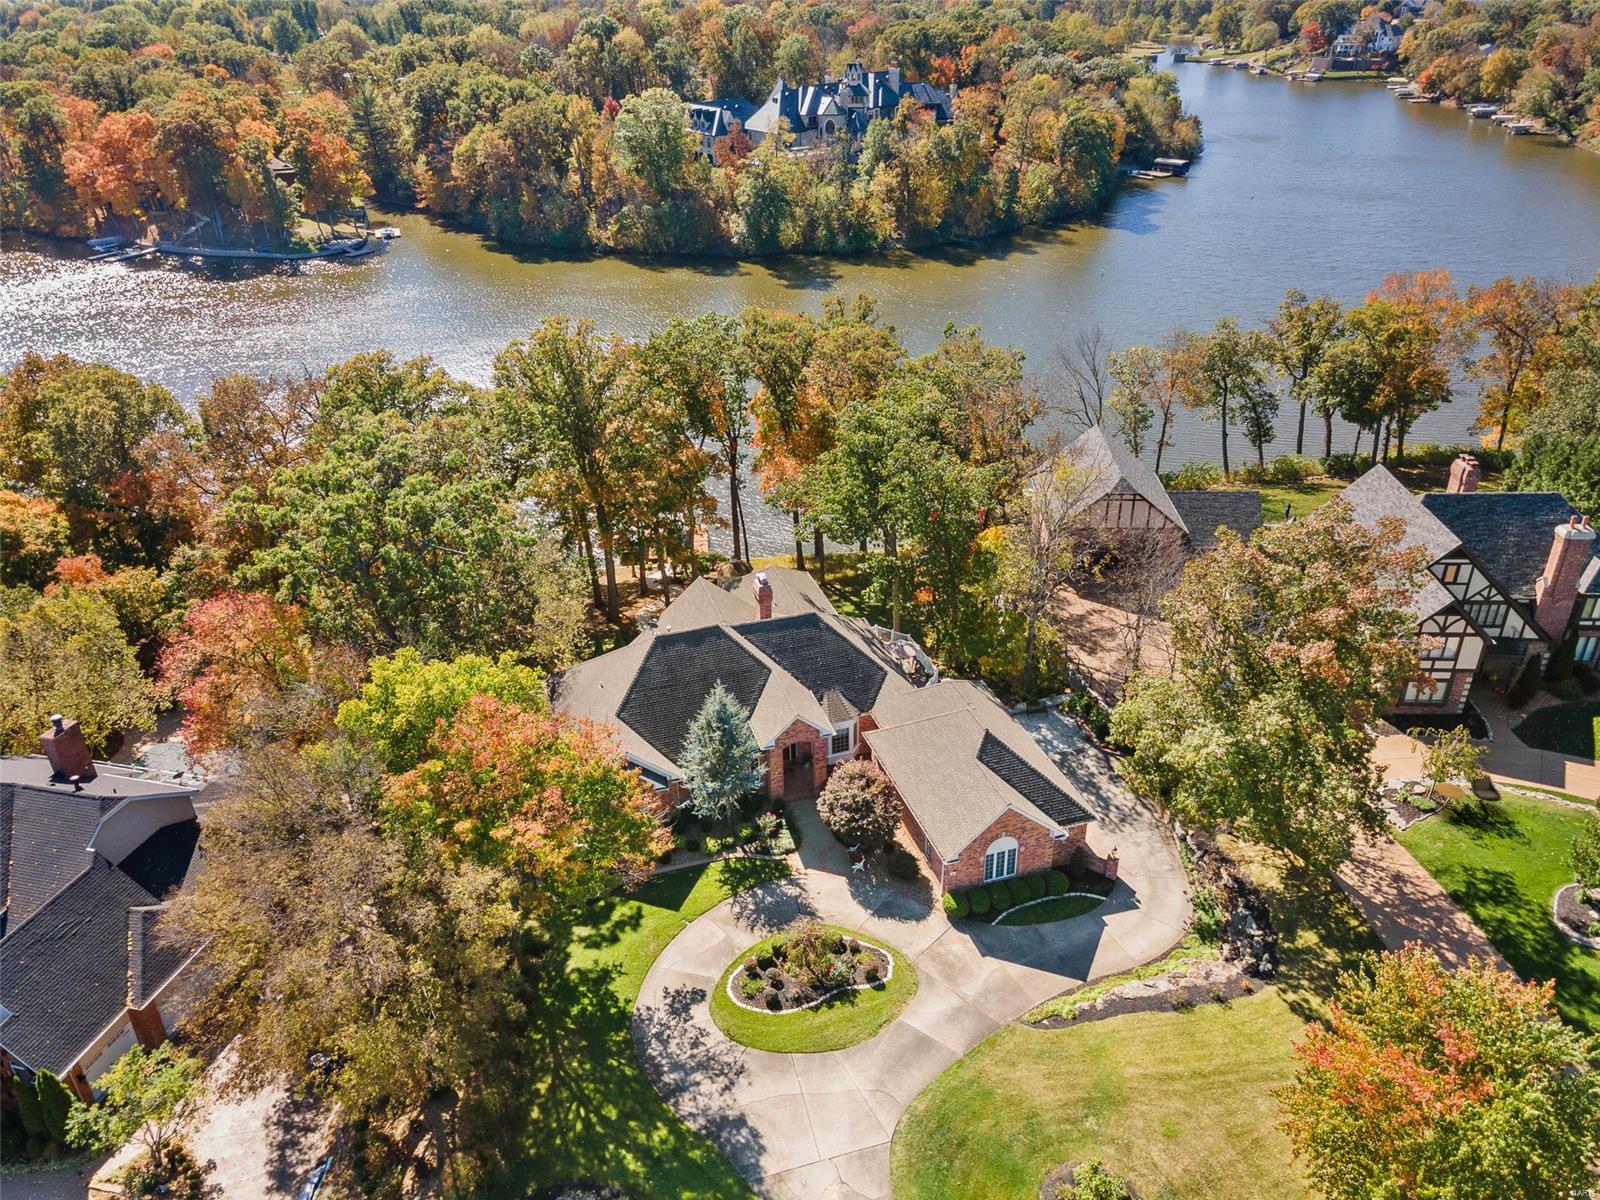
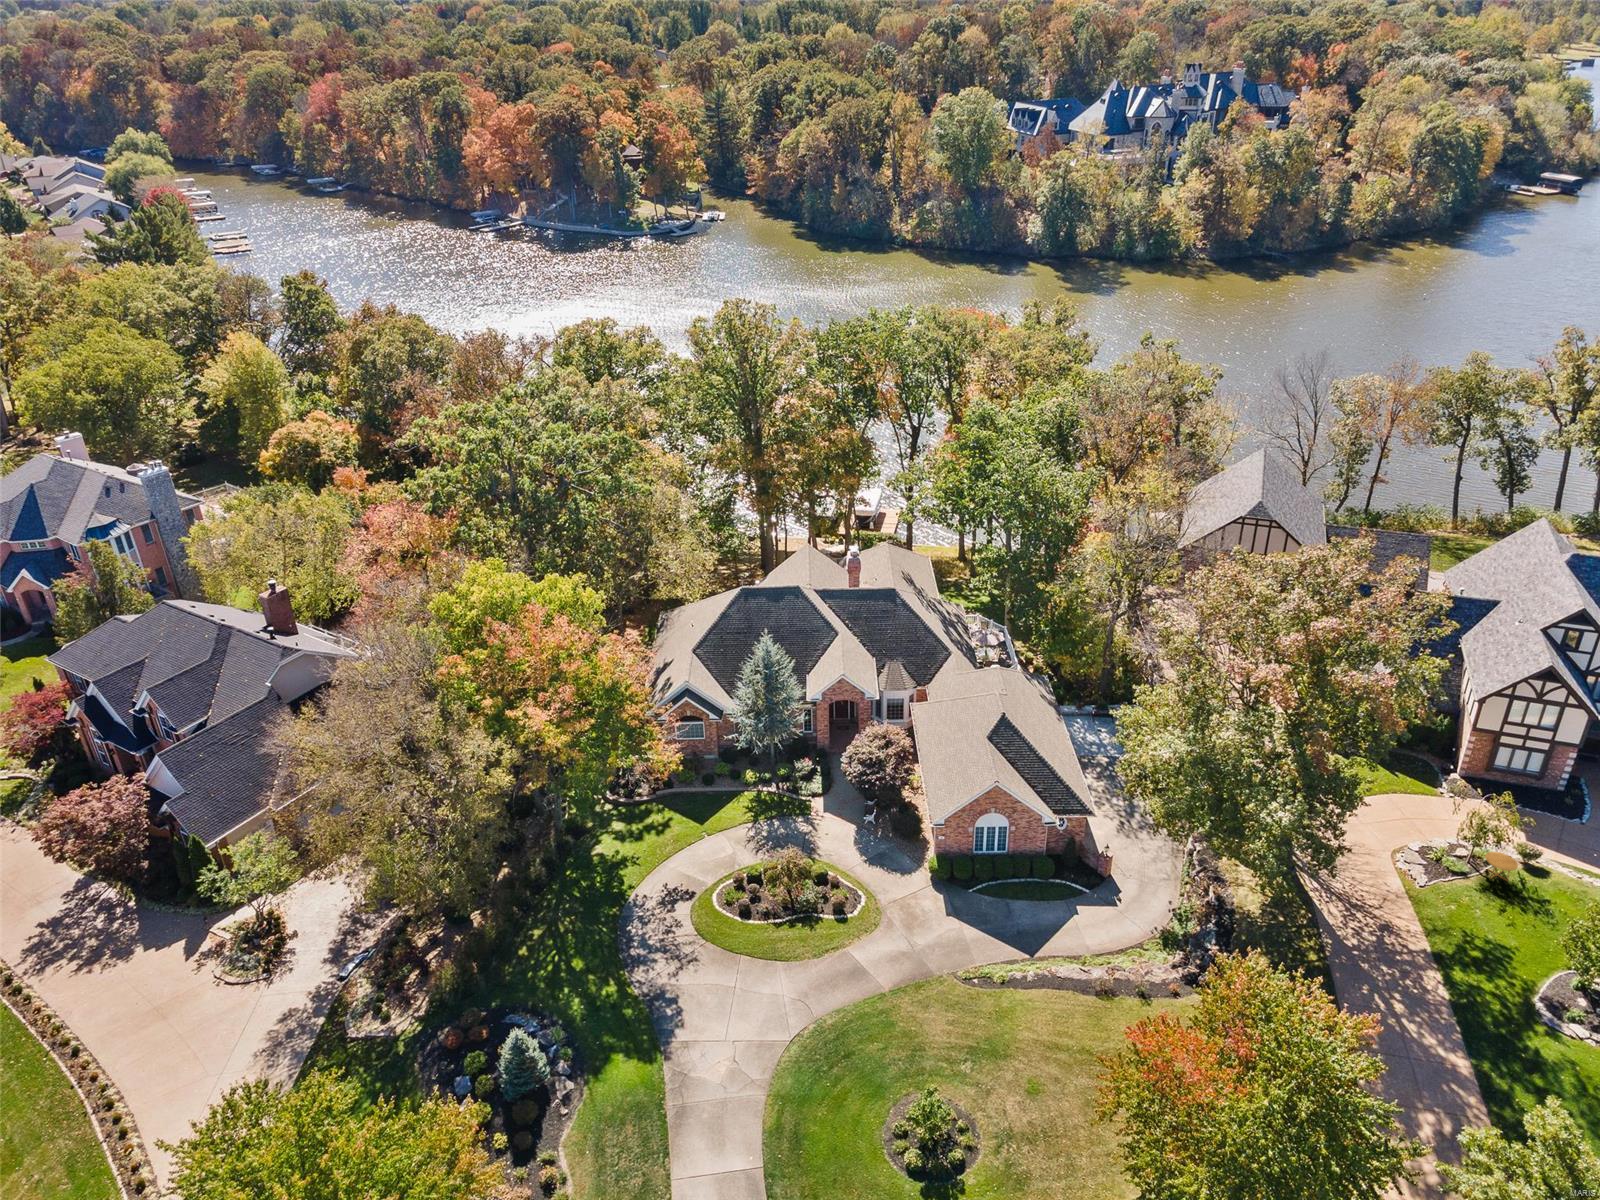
lounge chair: present [1471,776,1500,801] -> none [1526,852,1560,888]

